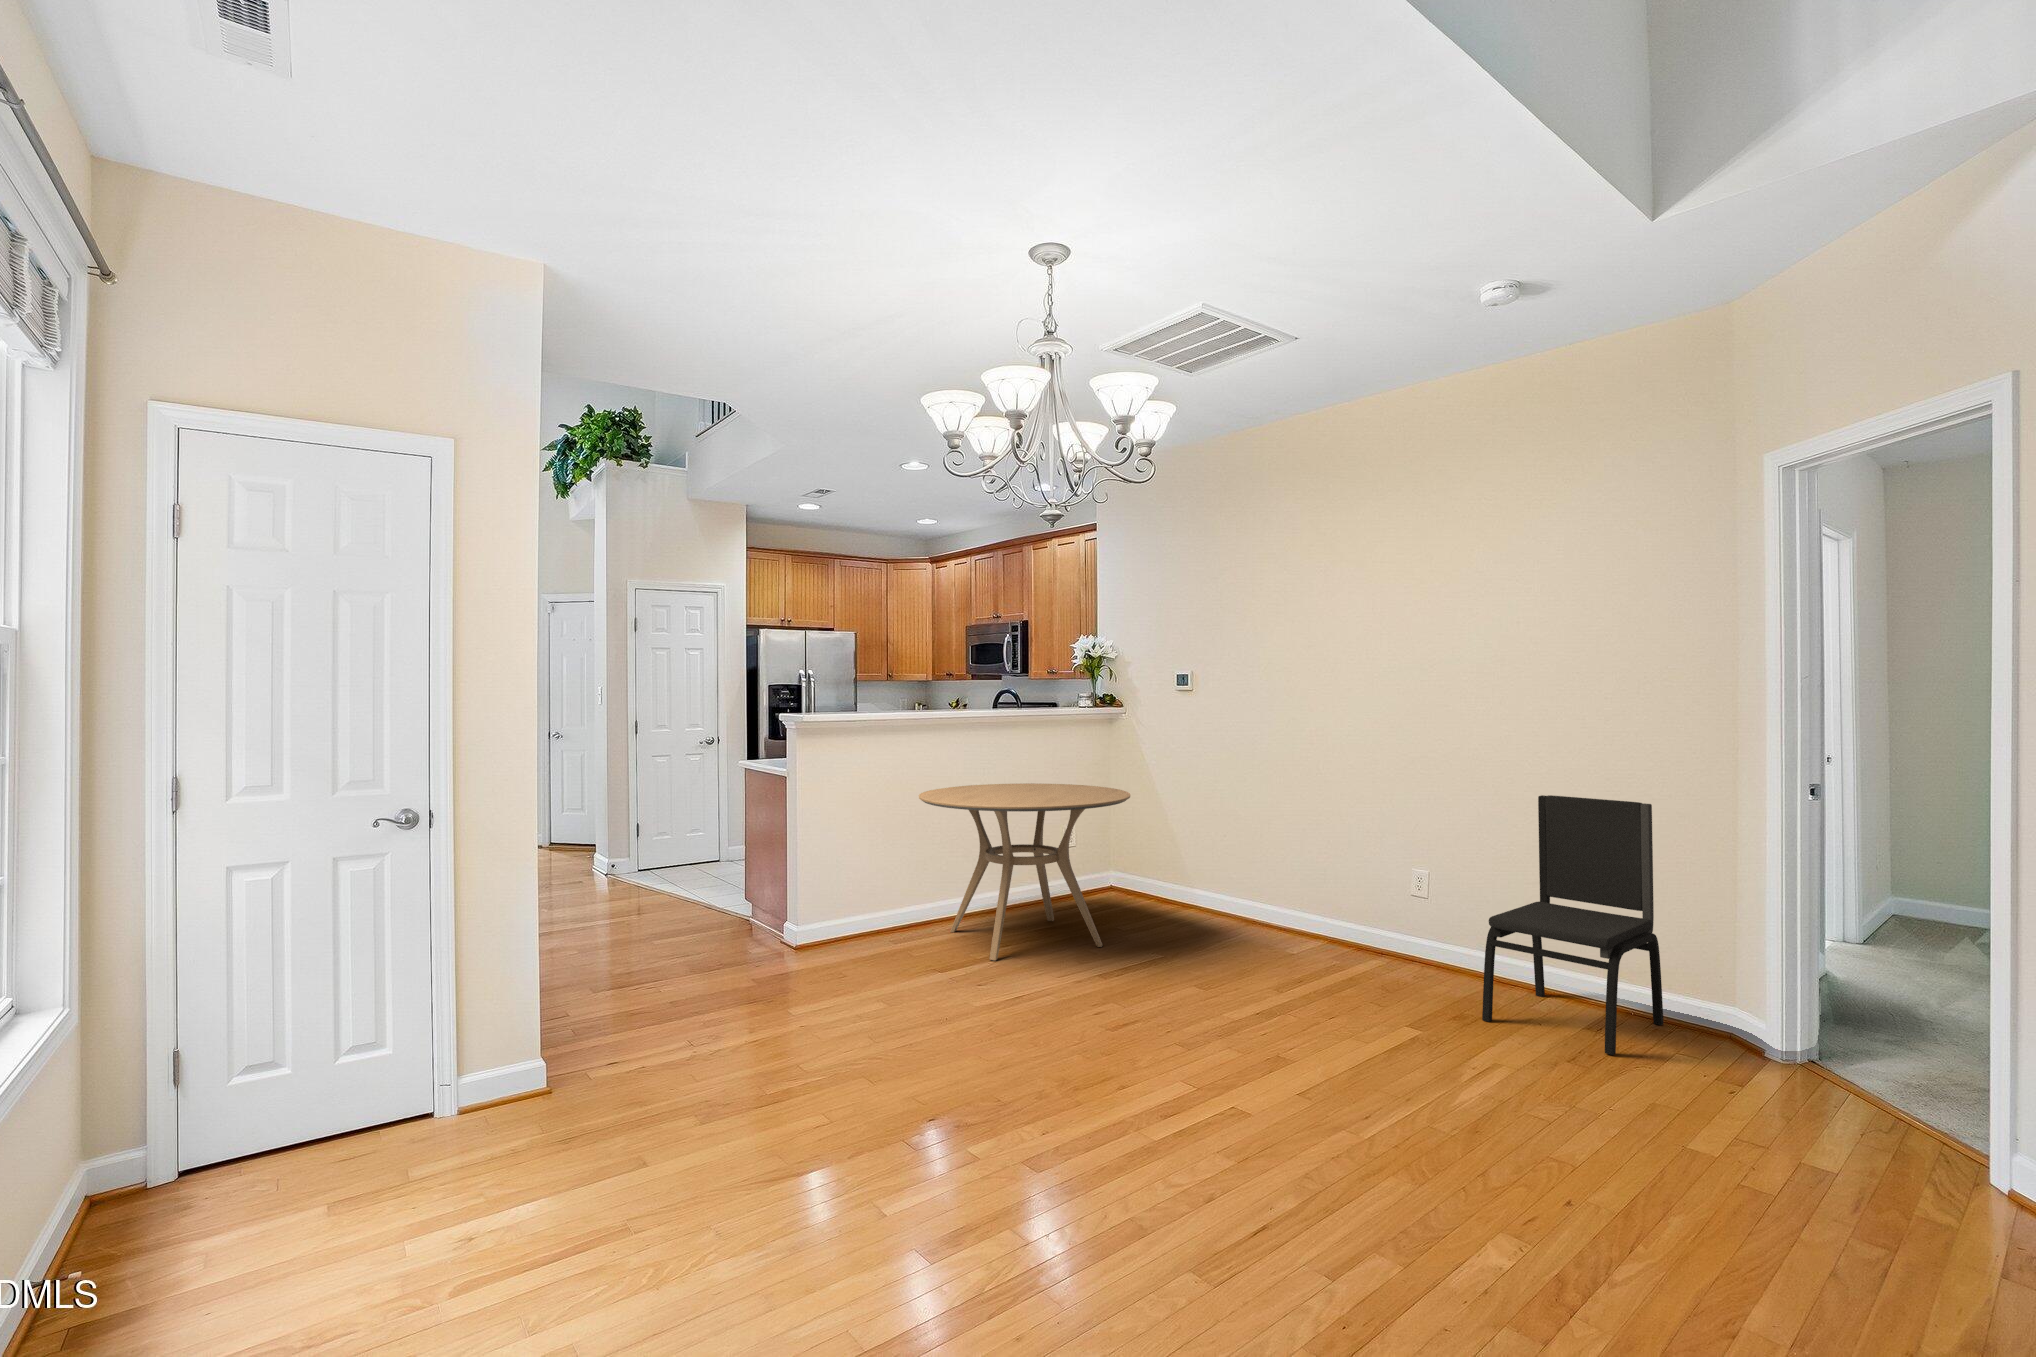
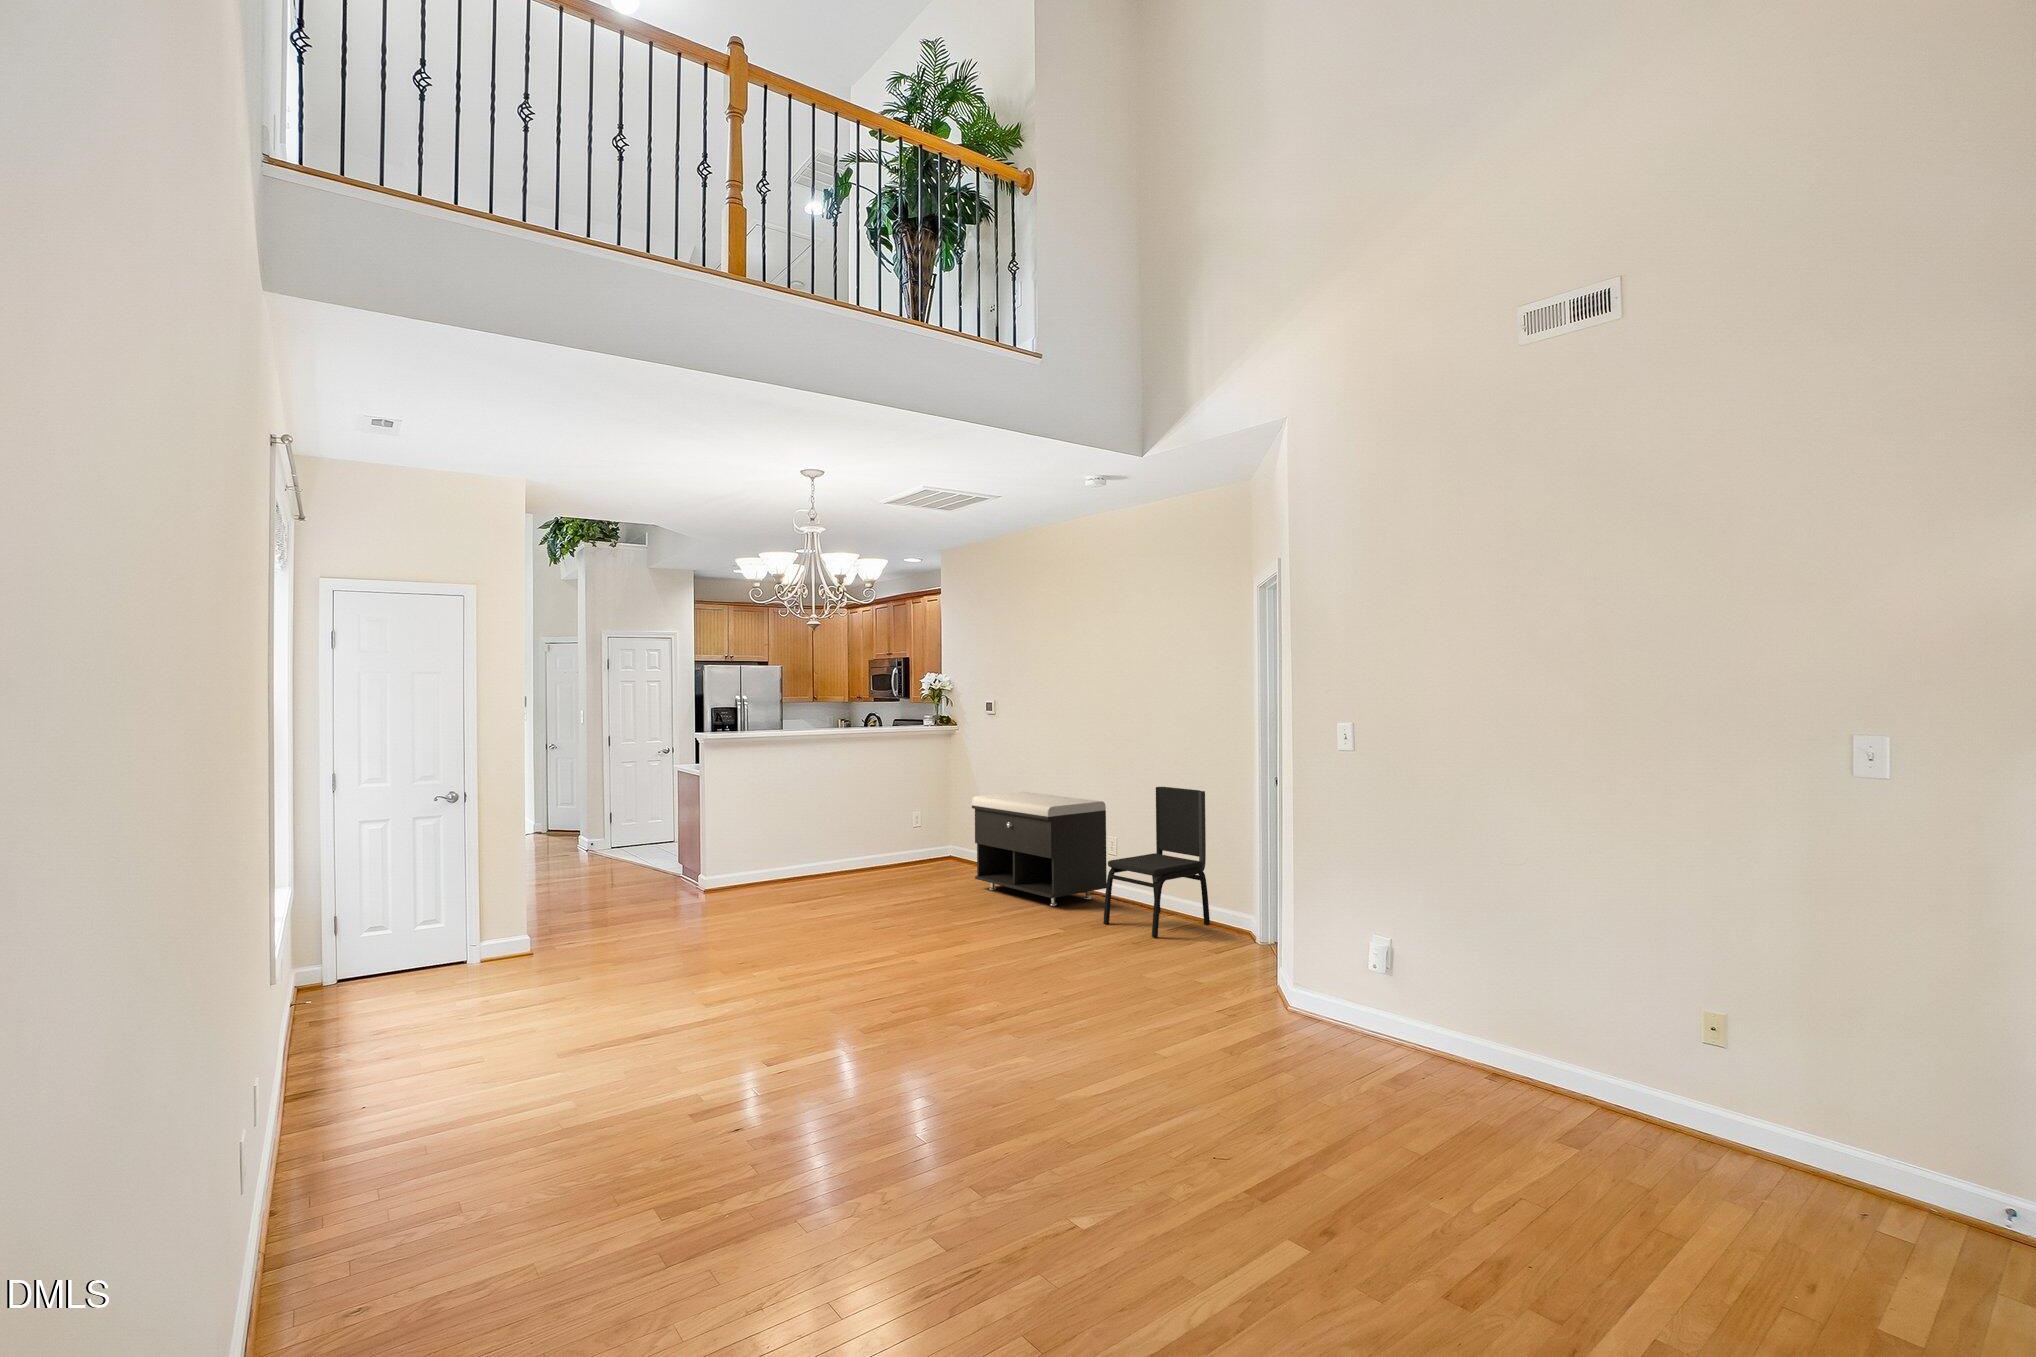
dining table: present [919,783,1130,960] -> none [786,781,932,897]
storage bench: none [1197,800,1424,980] -> present [972,792,1107,906]

